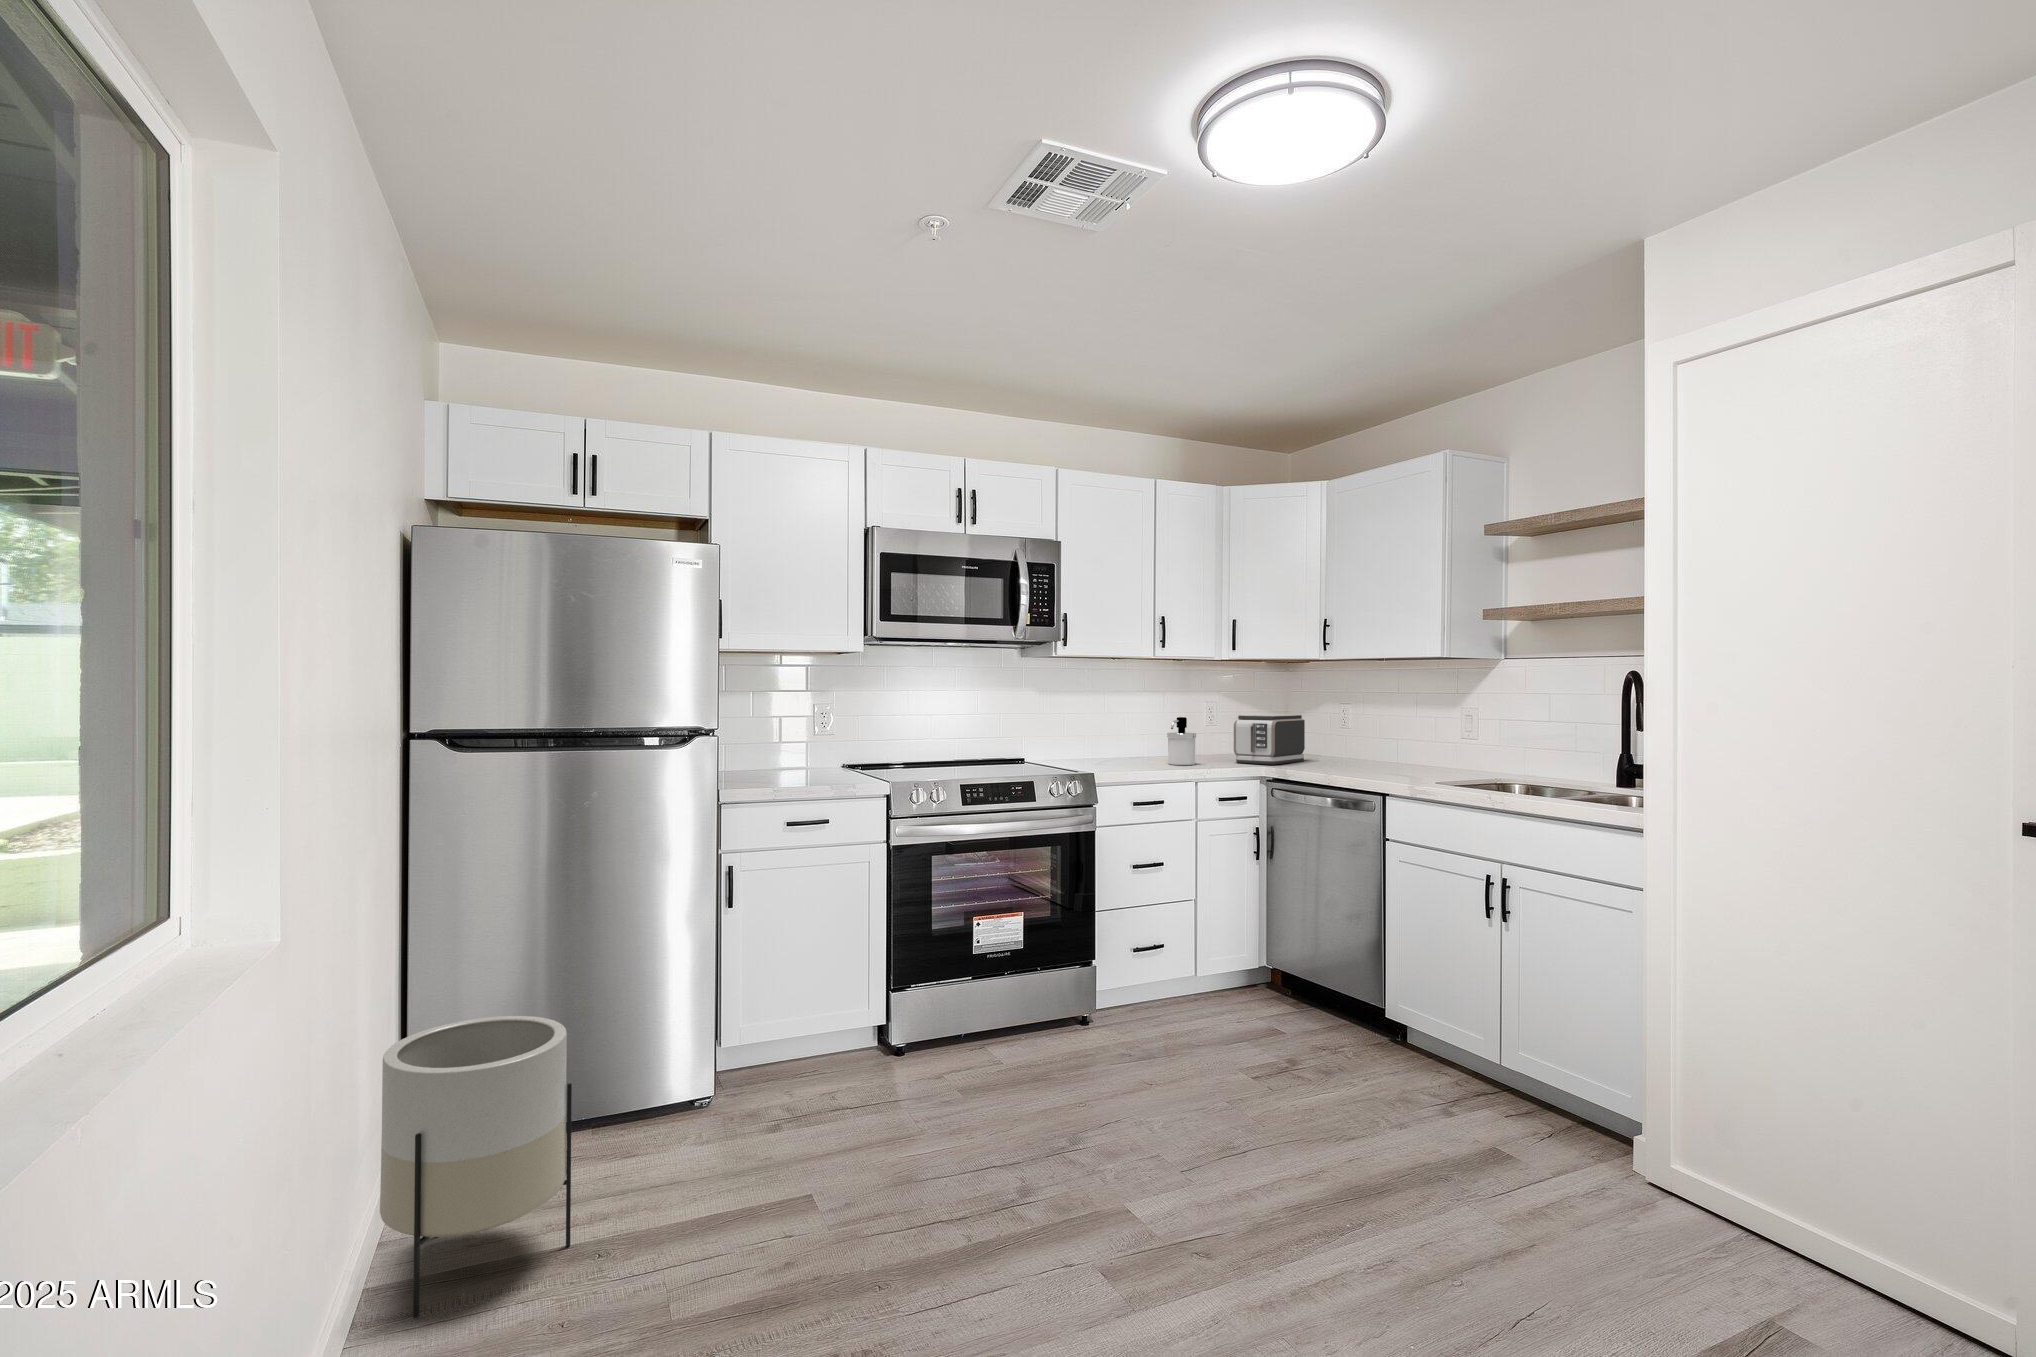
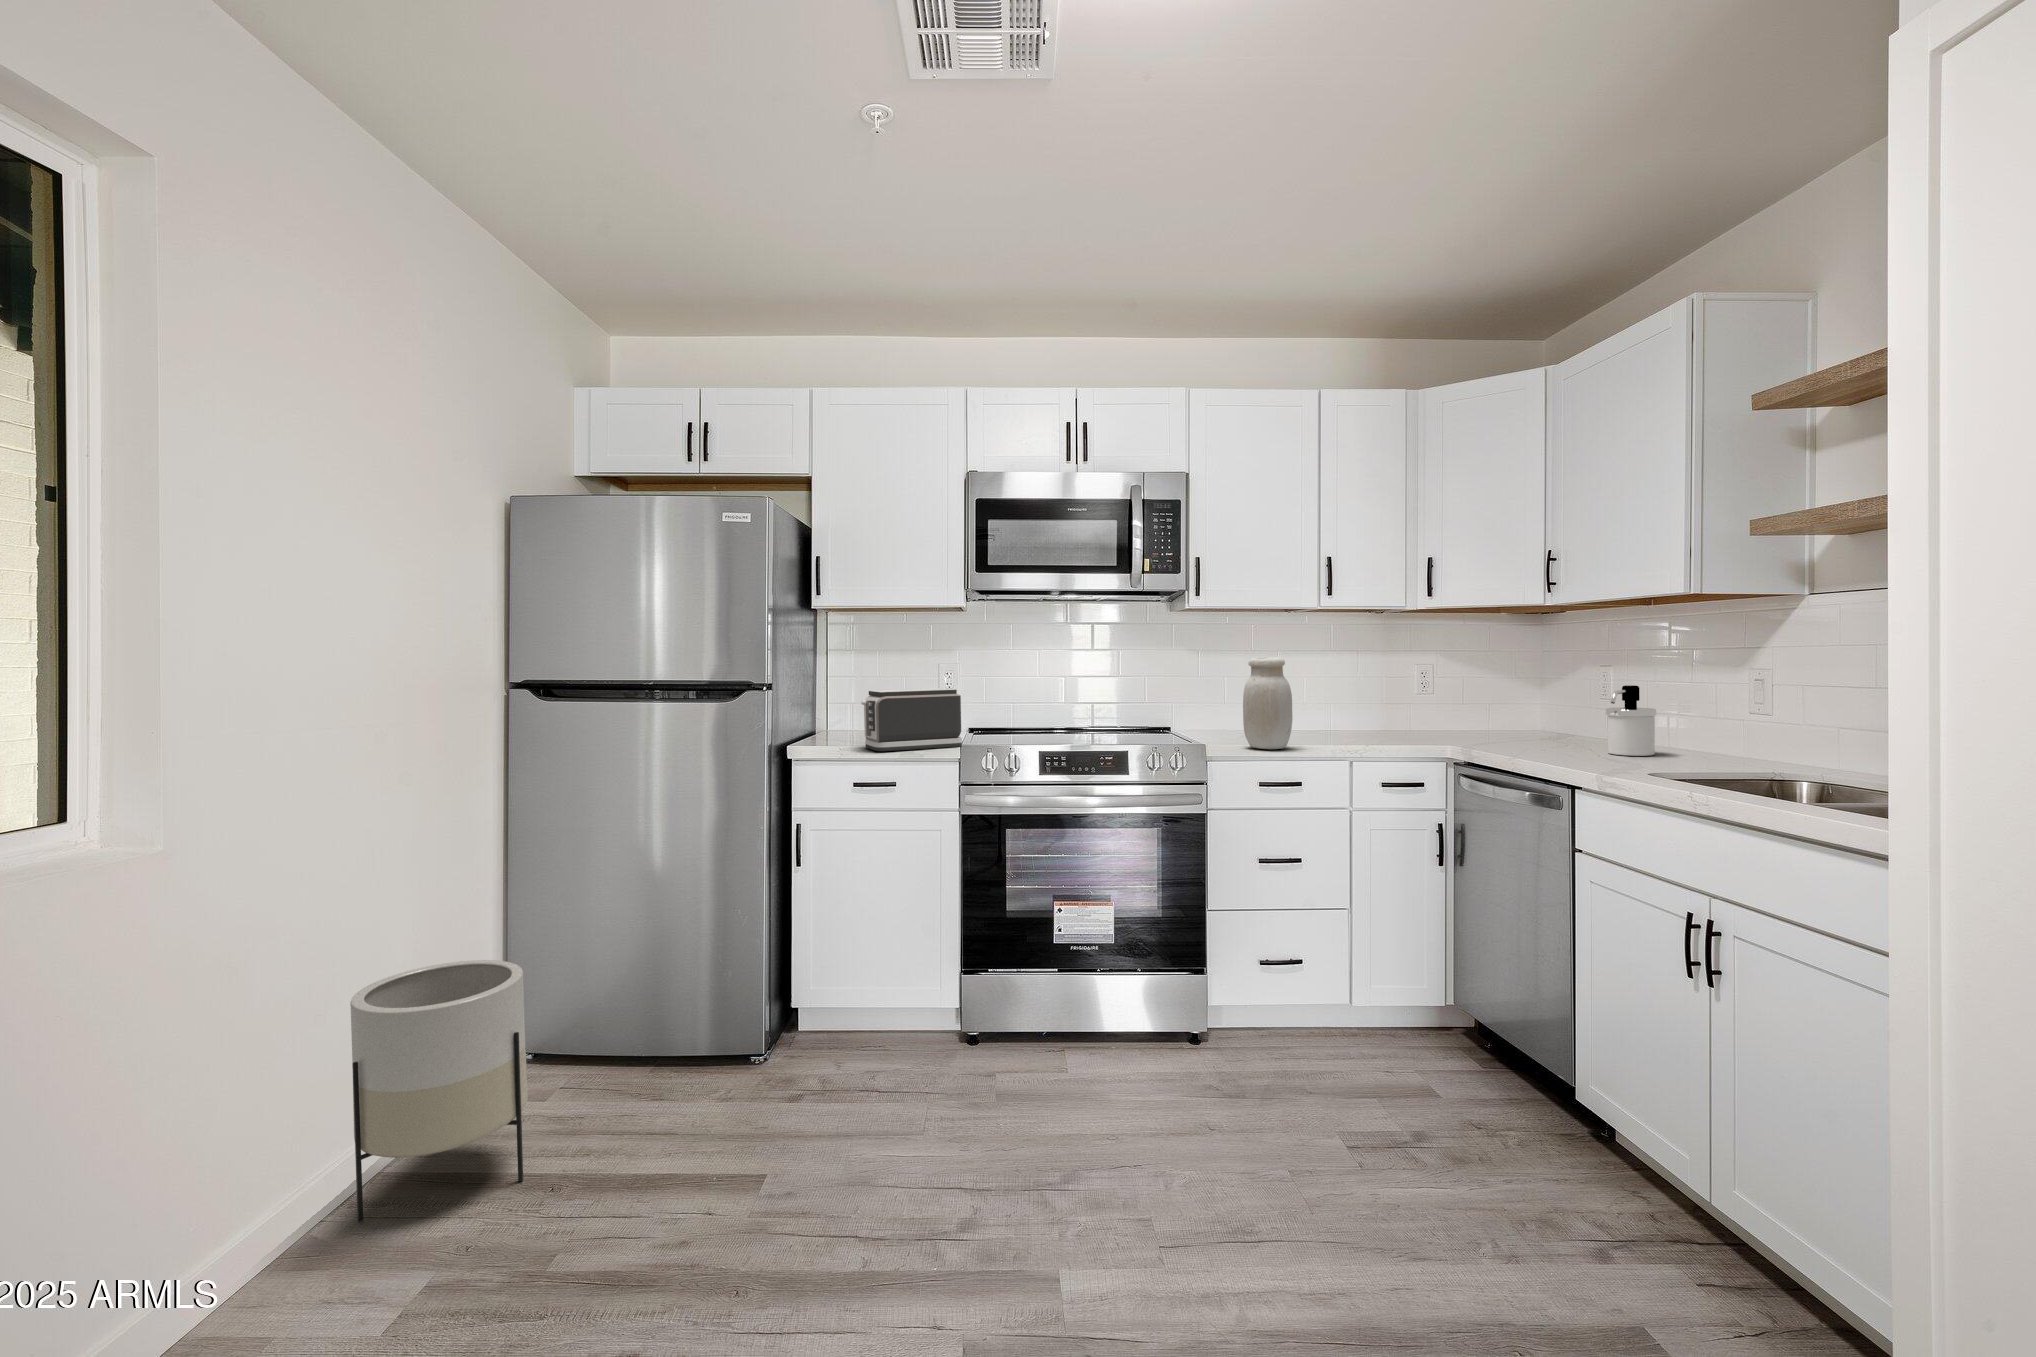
jar: none [1121,696,1162,774] -> present [1243,657,1292,749]
toaster: present [1234,714,1305,764] -> present [861,688,962,751]
soap dispenser: present [1167,717,1196,765] -> present [1606,685,1656,756]

